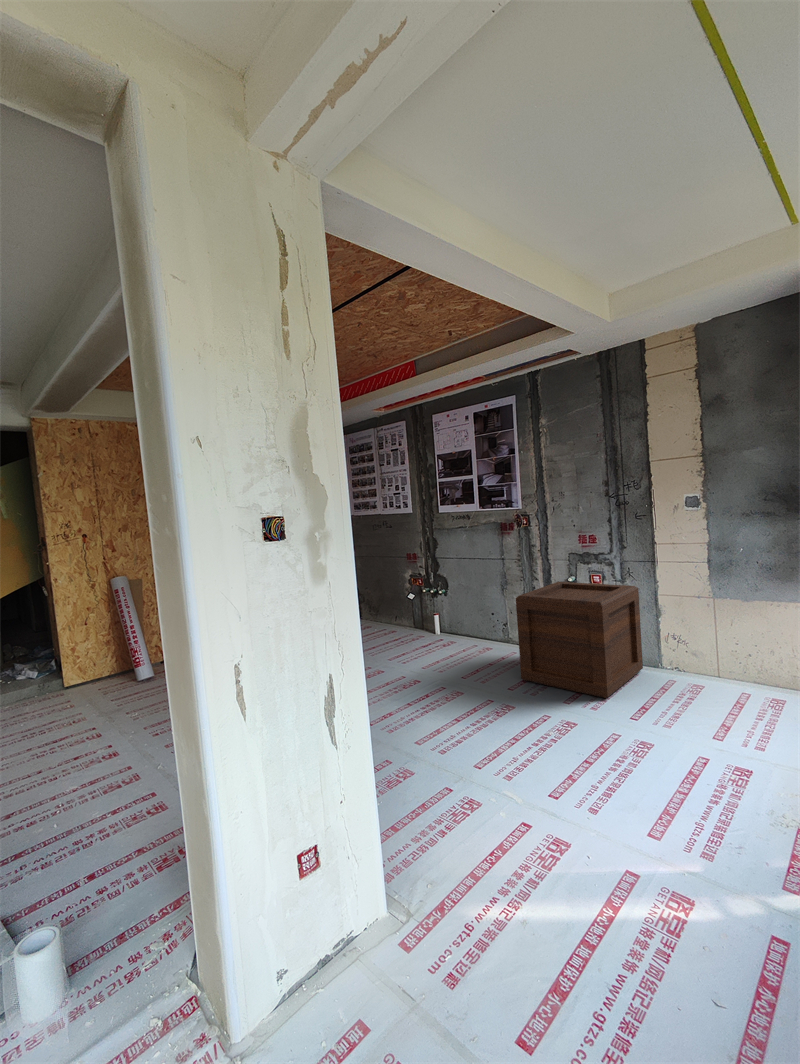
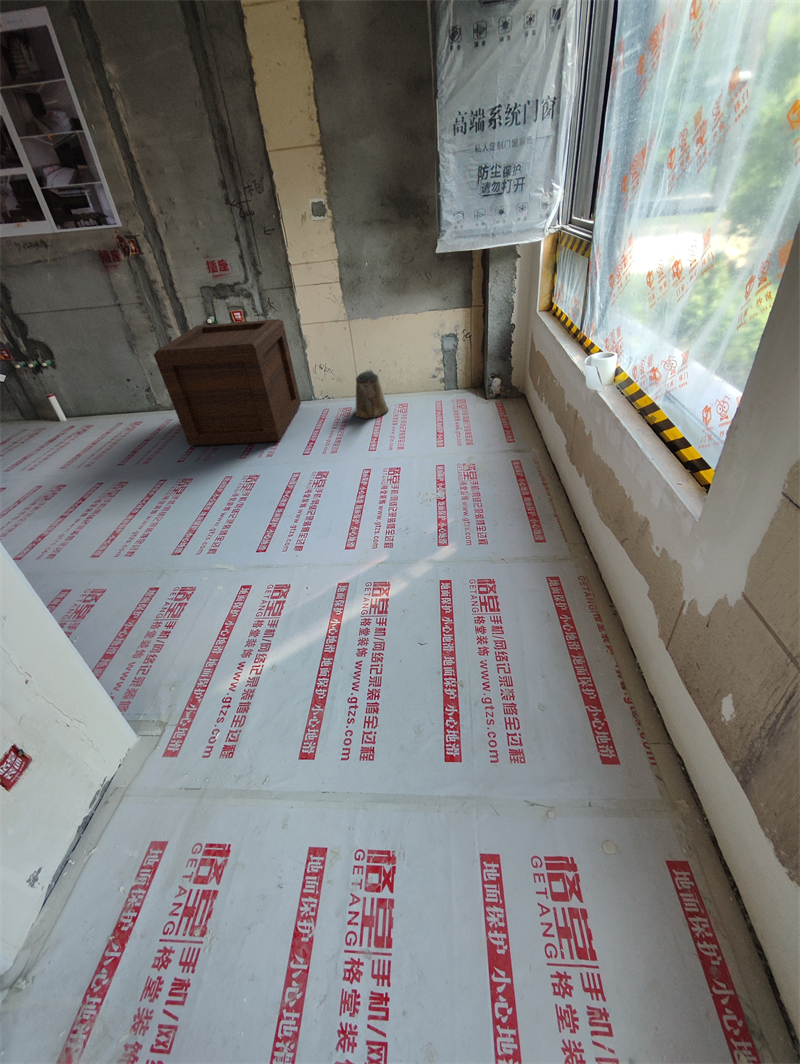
watering can: none [706,650,753,705] -> present [355,370,388,418]

